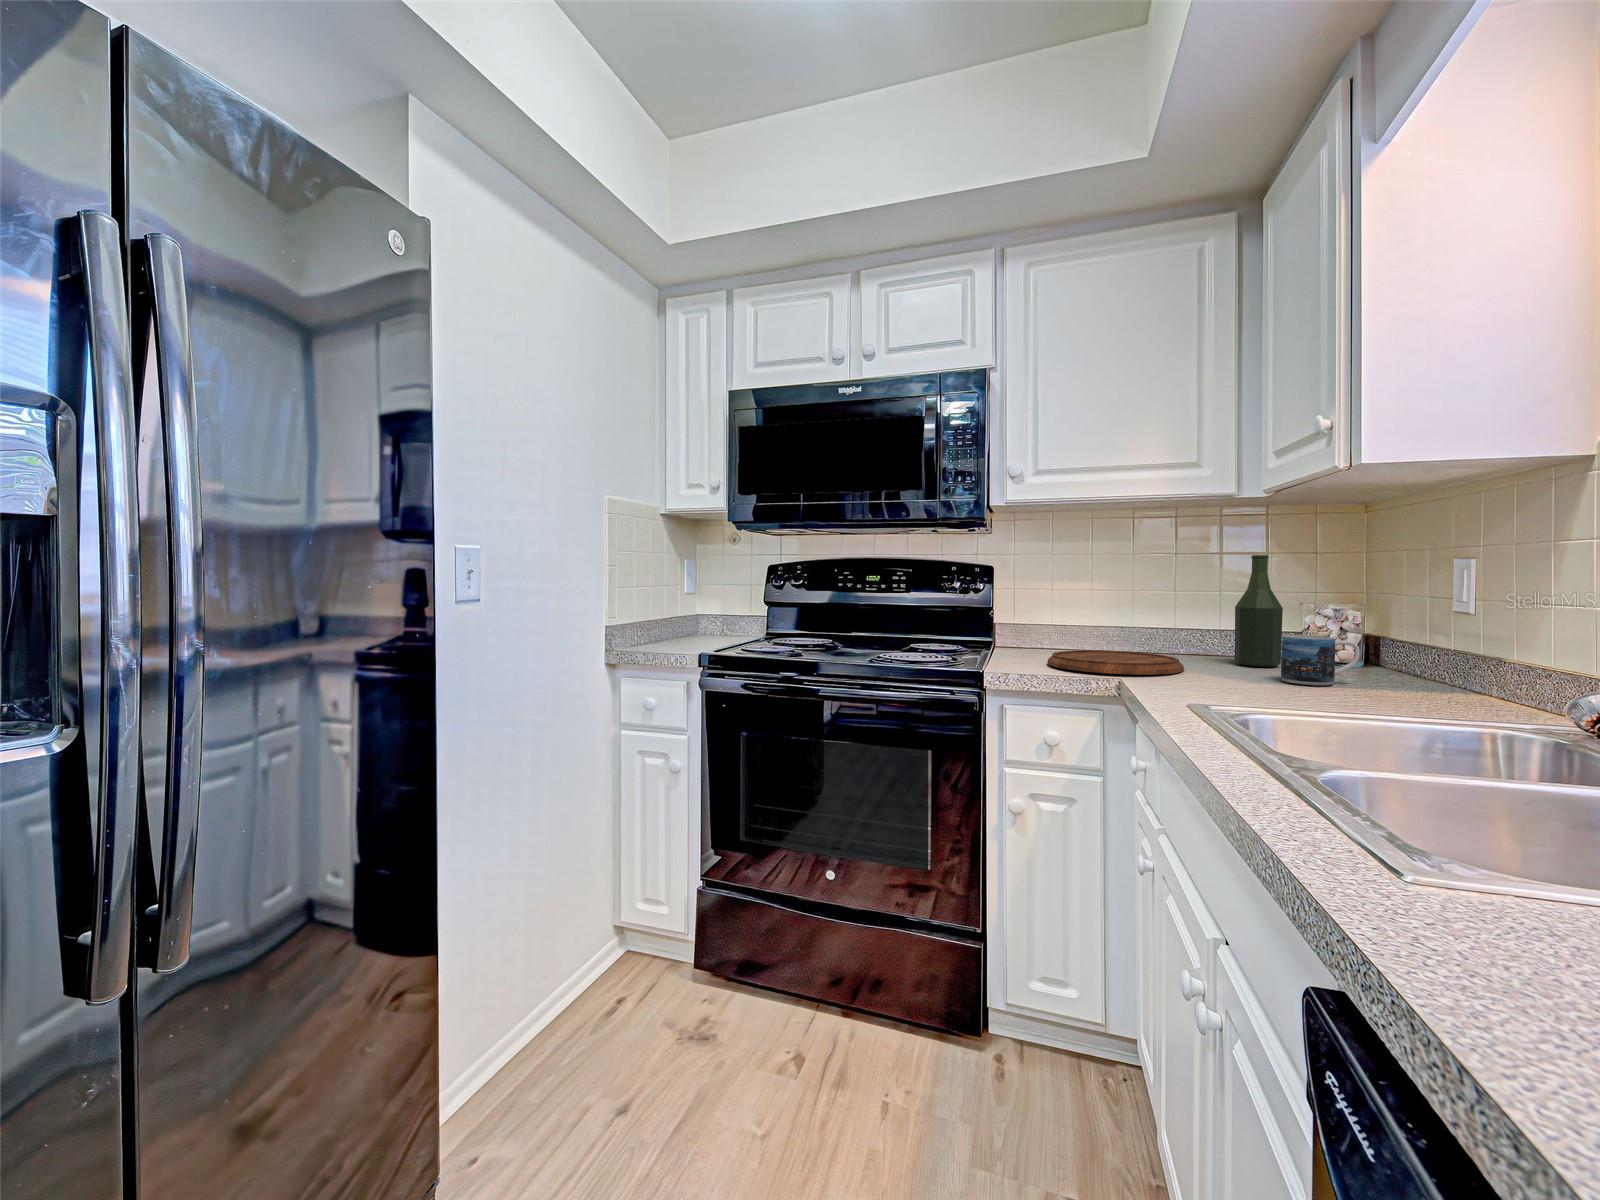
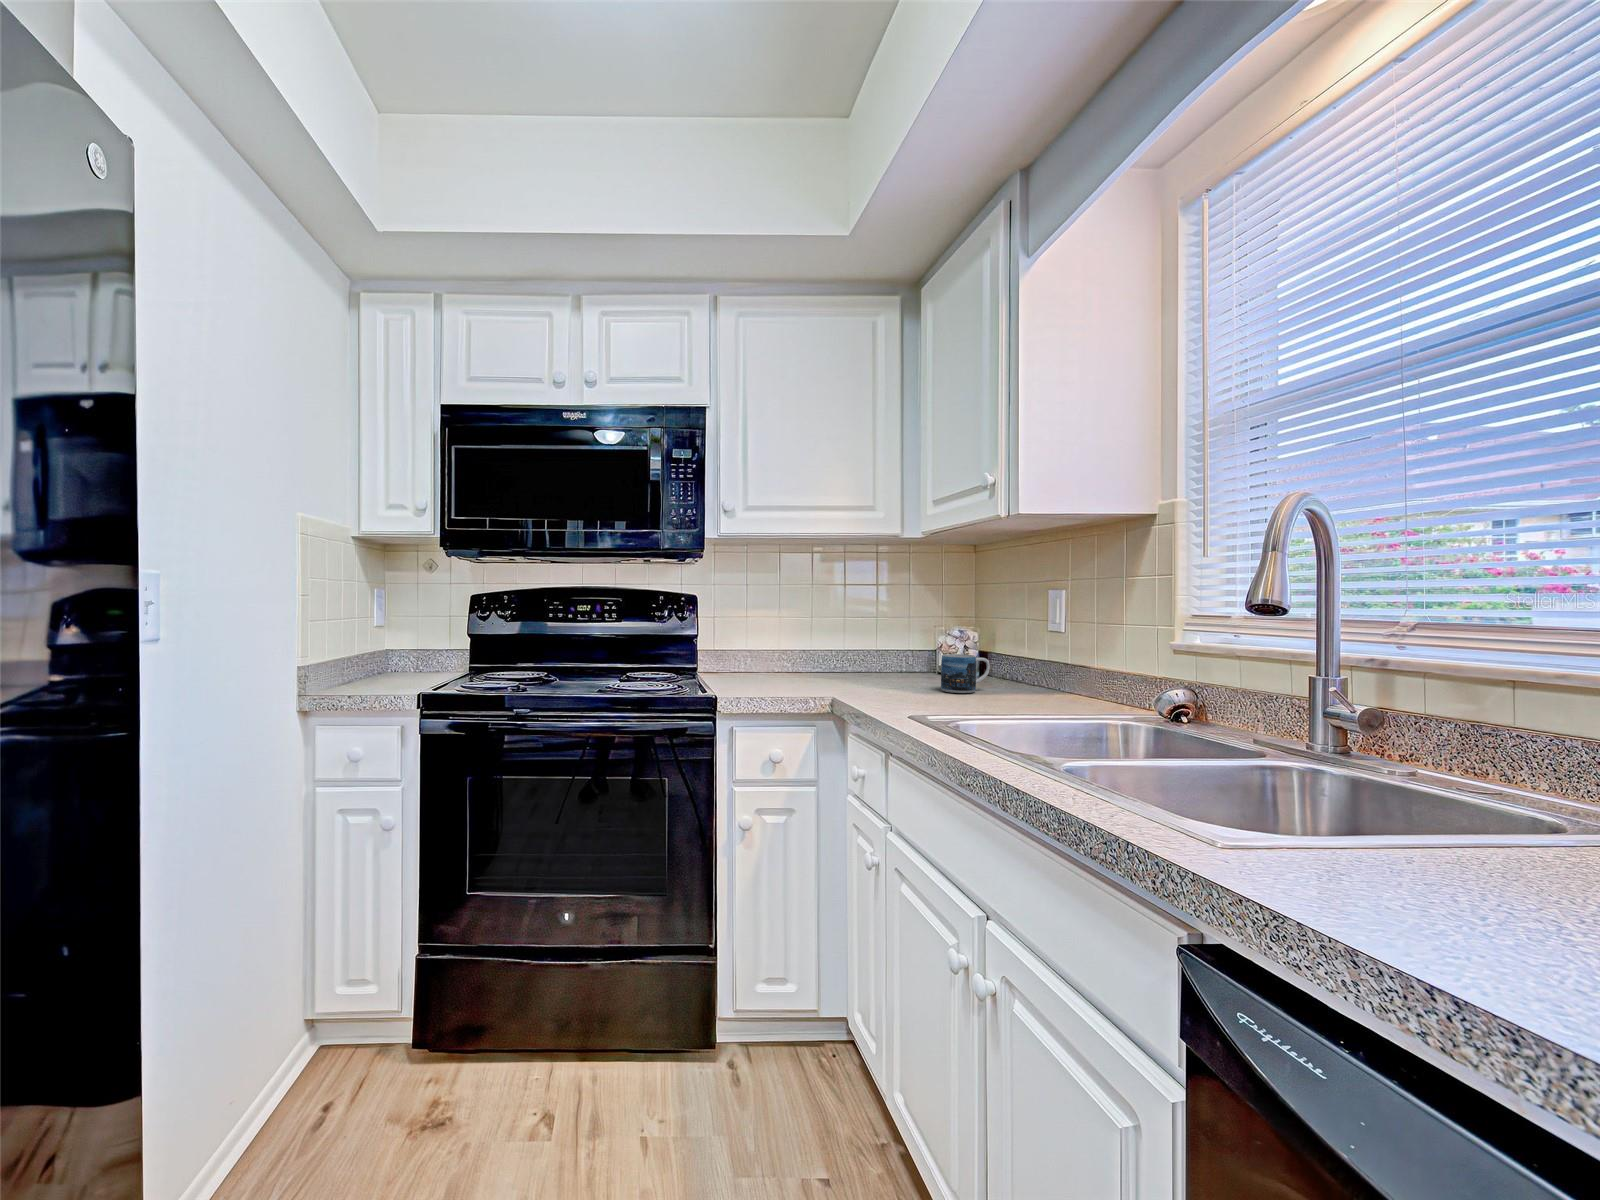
bottle: present [1234,555,1283,667] -> none [900,590,933,680]
cutting board: present [1048,650,1184,675] -> none [762,671,870,692]

